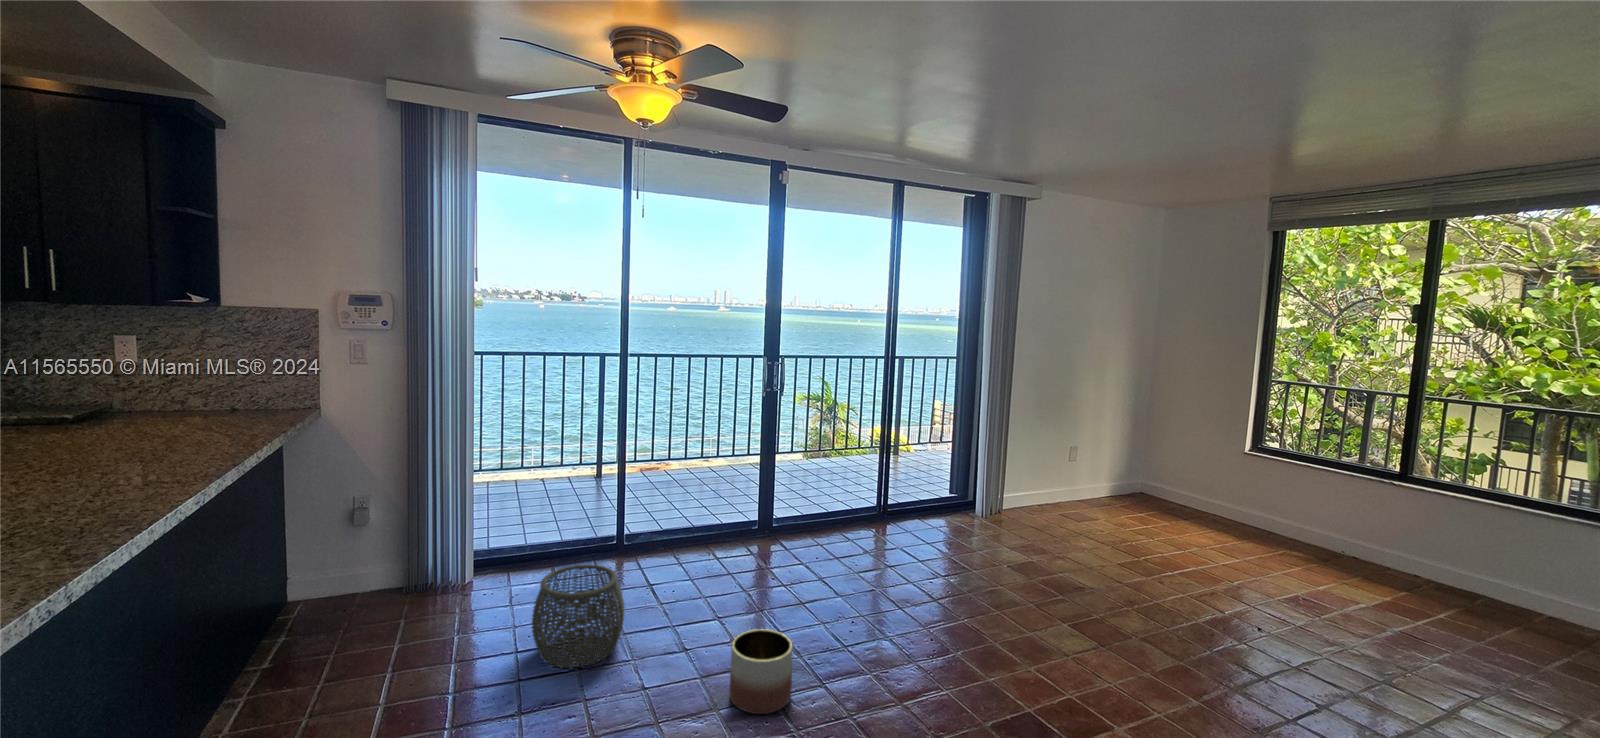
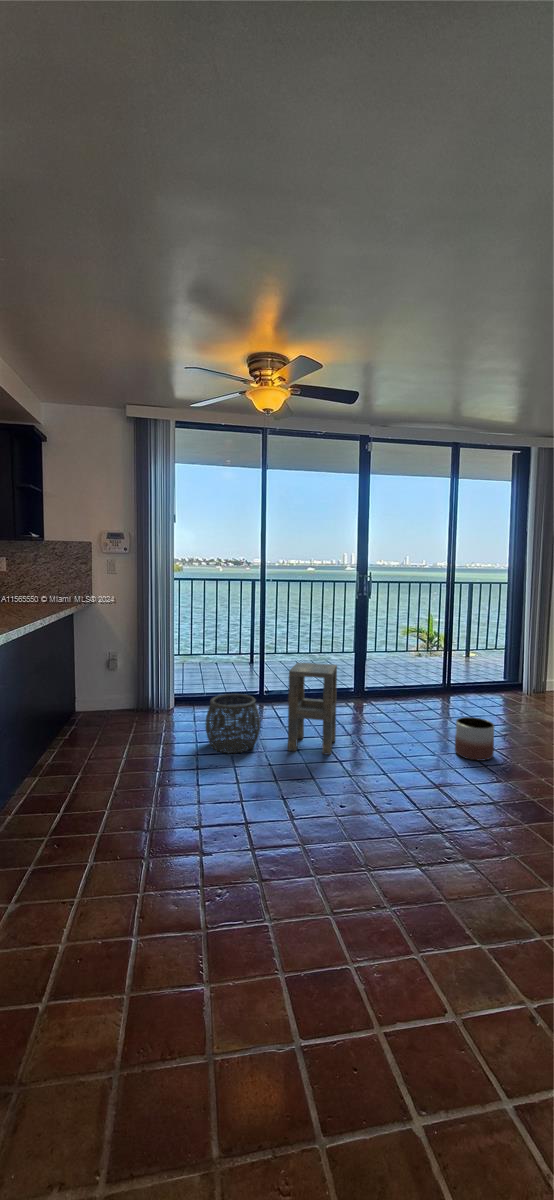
side table: none [669,509,743,653] -> present [288,663,337,755]
planter: present [729,629,793,714] -> present [455,717,494,761]

